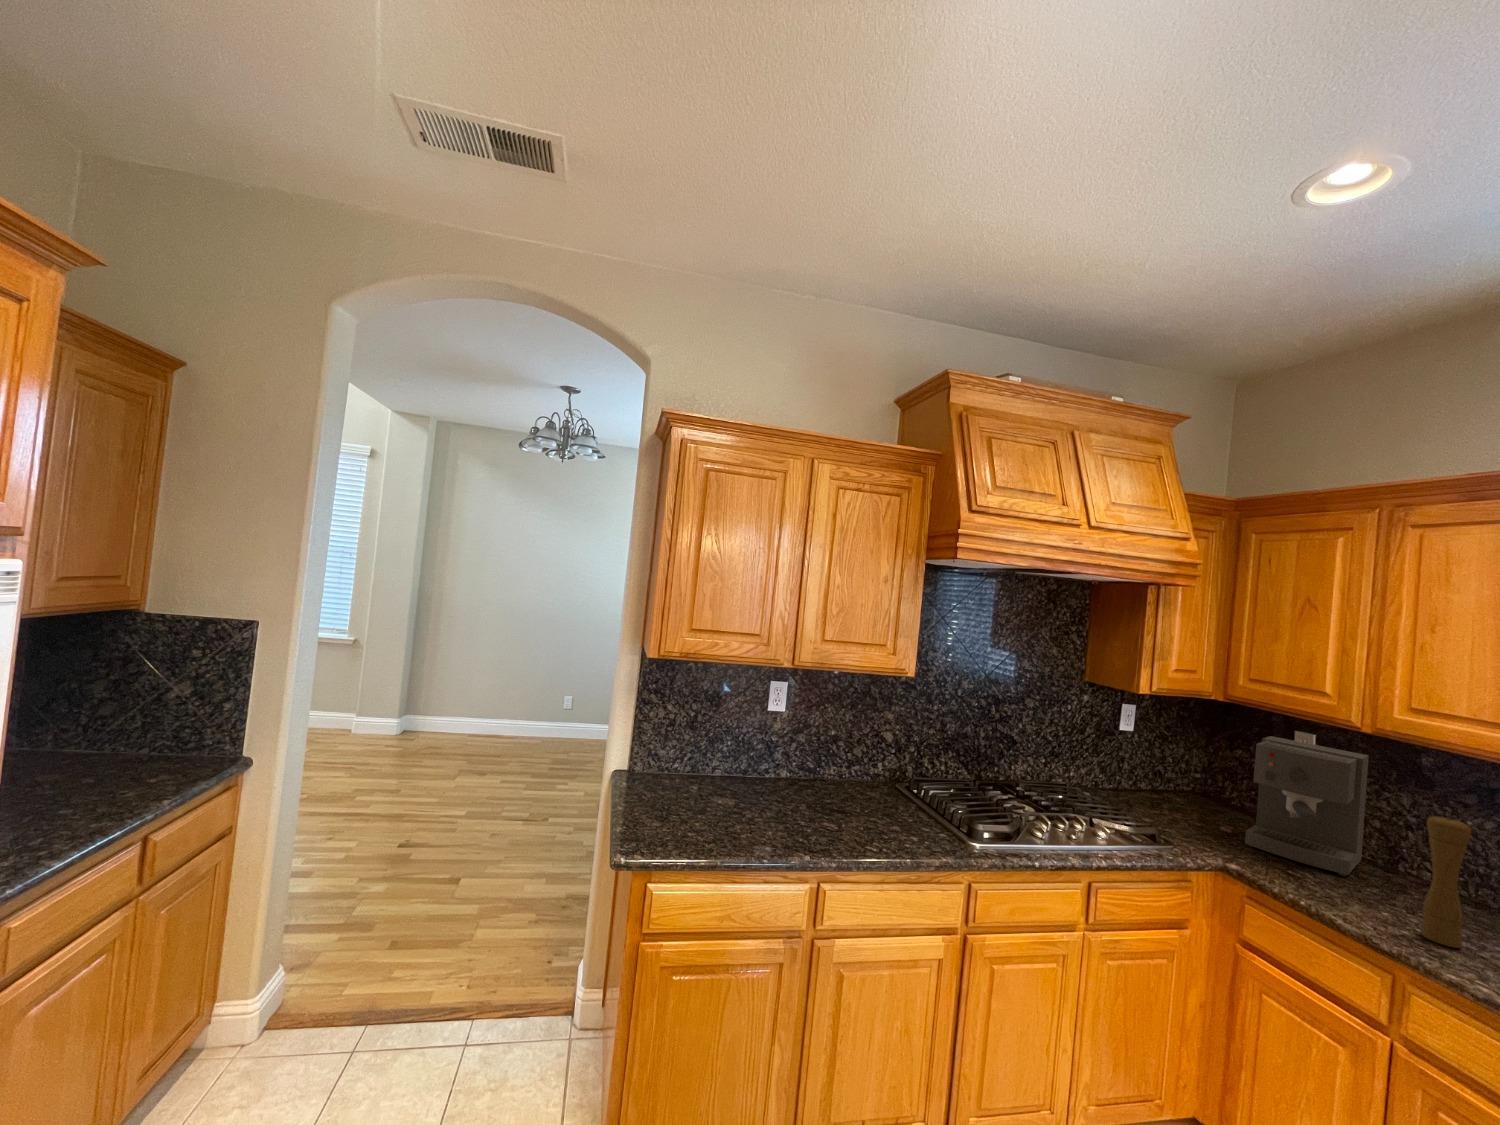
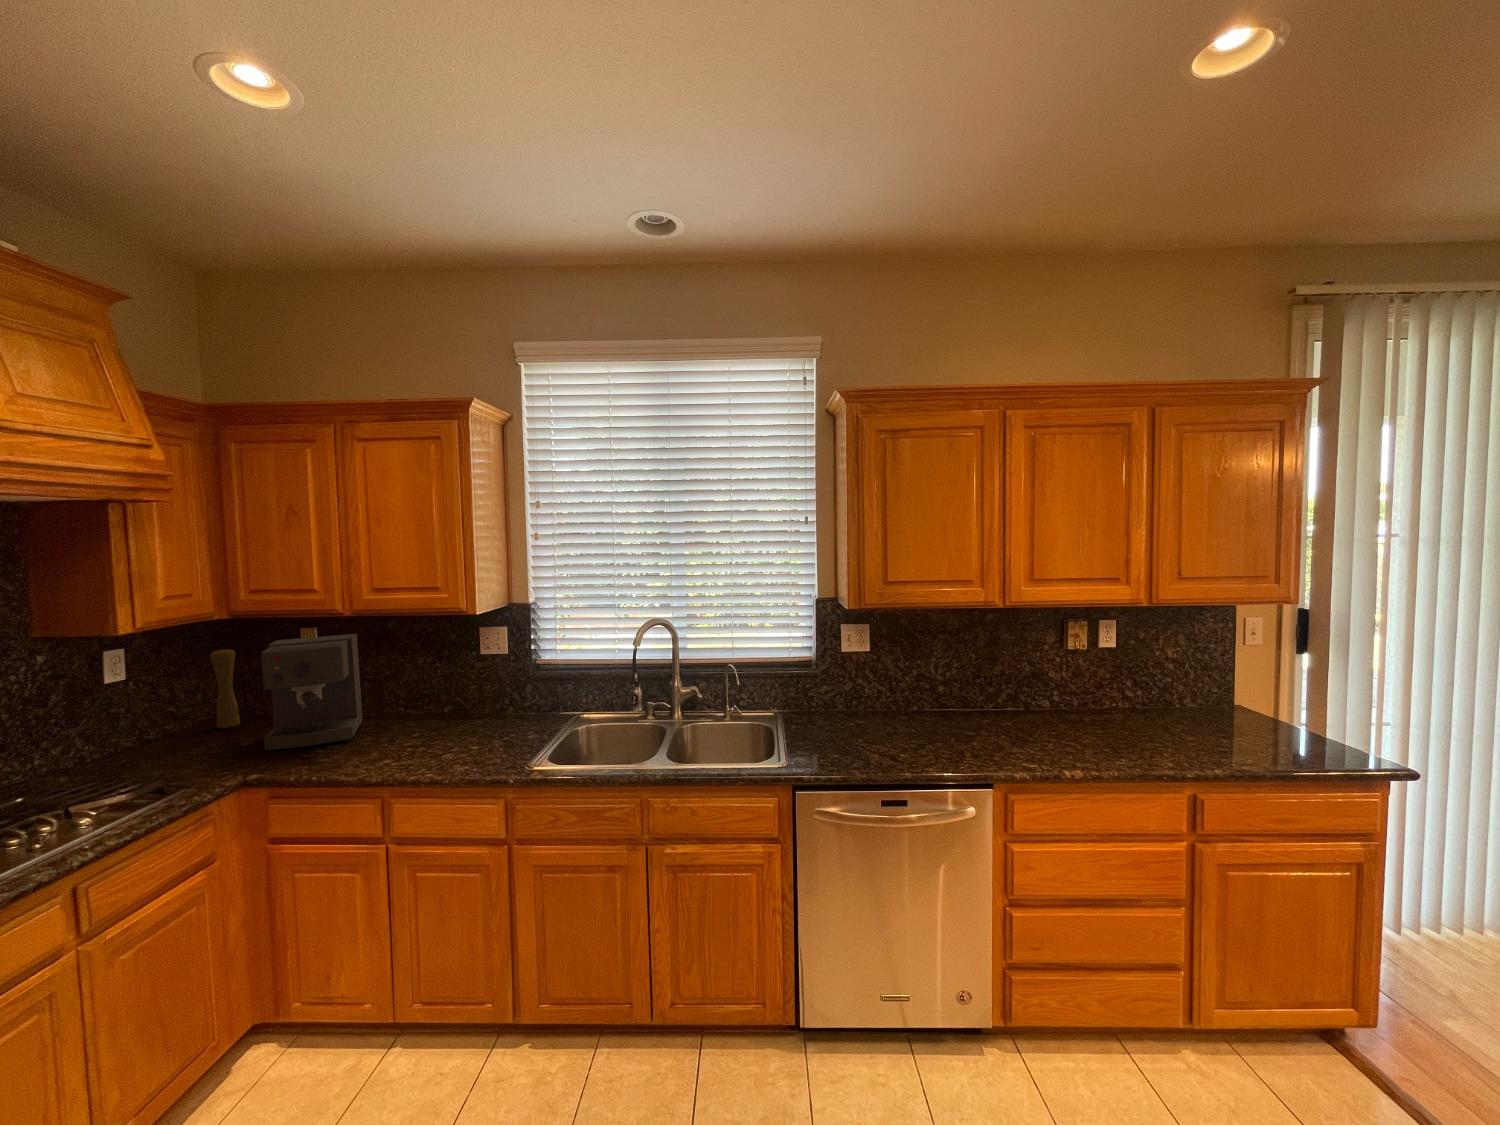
pepper mill: present [1421,817,1471,948] -> present [210,649,240,728]

